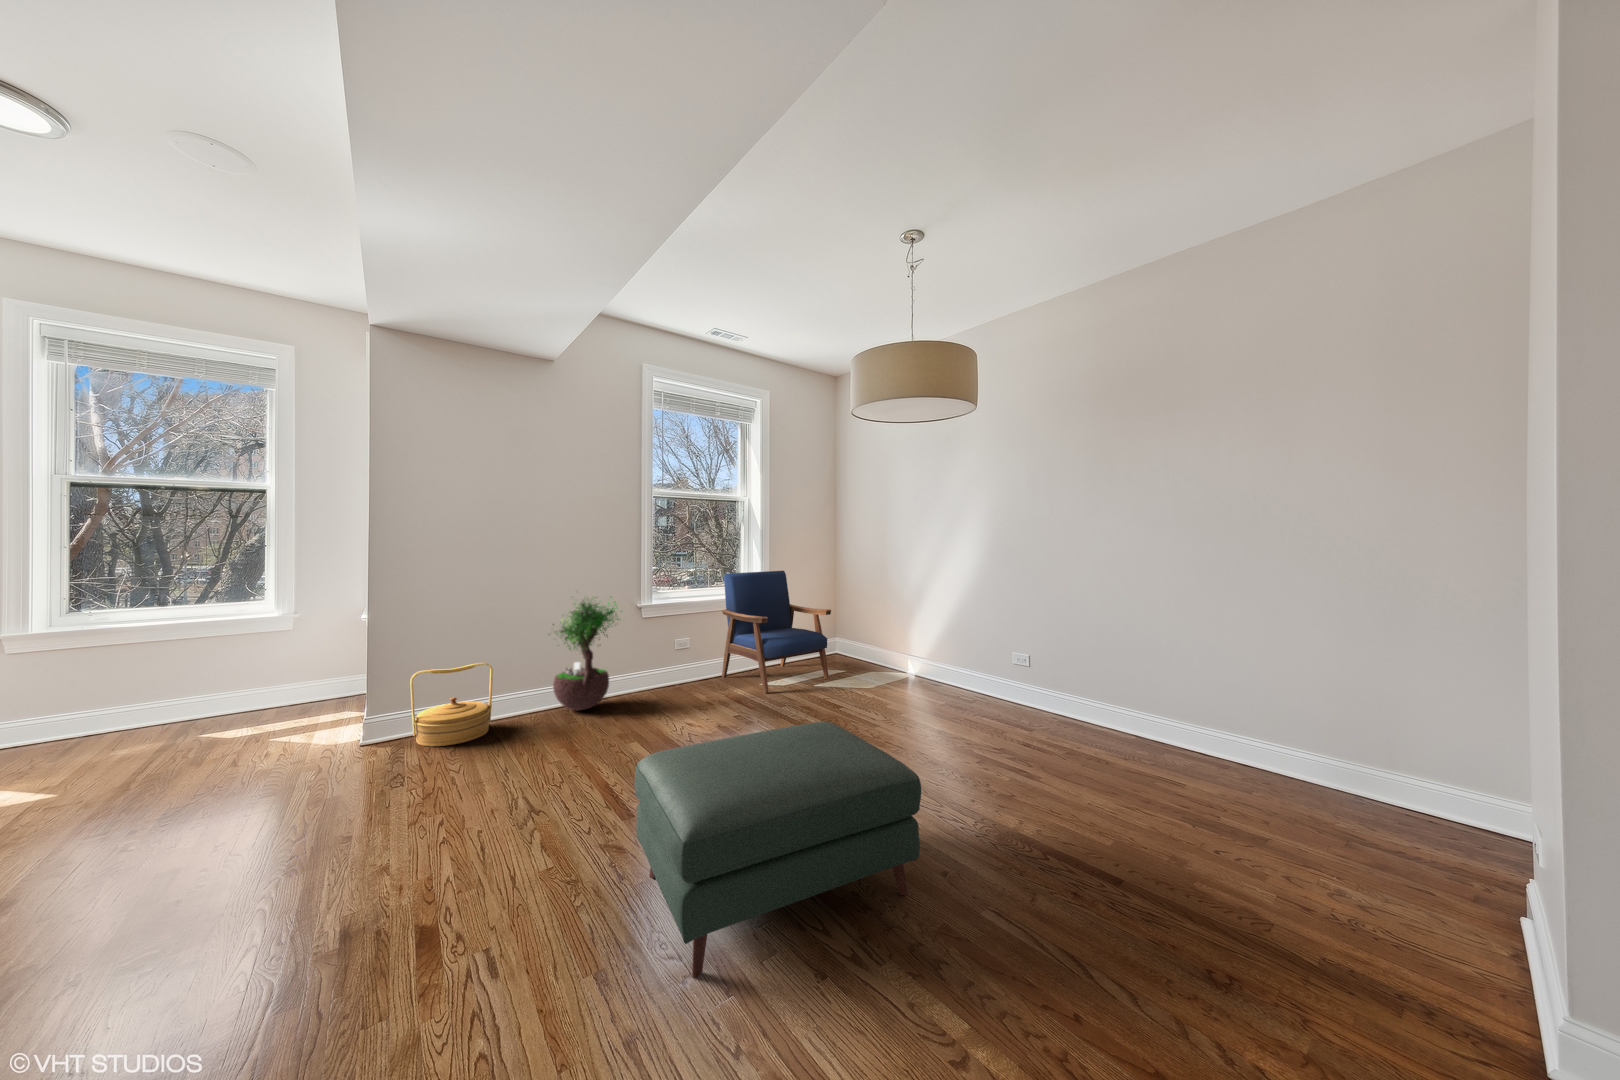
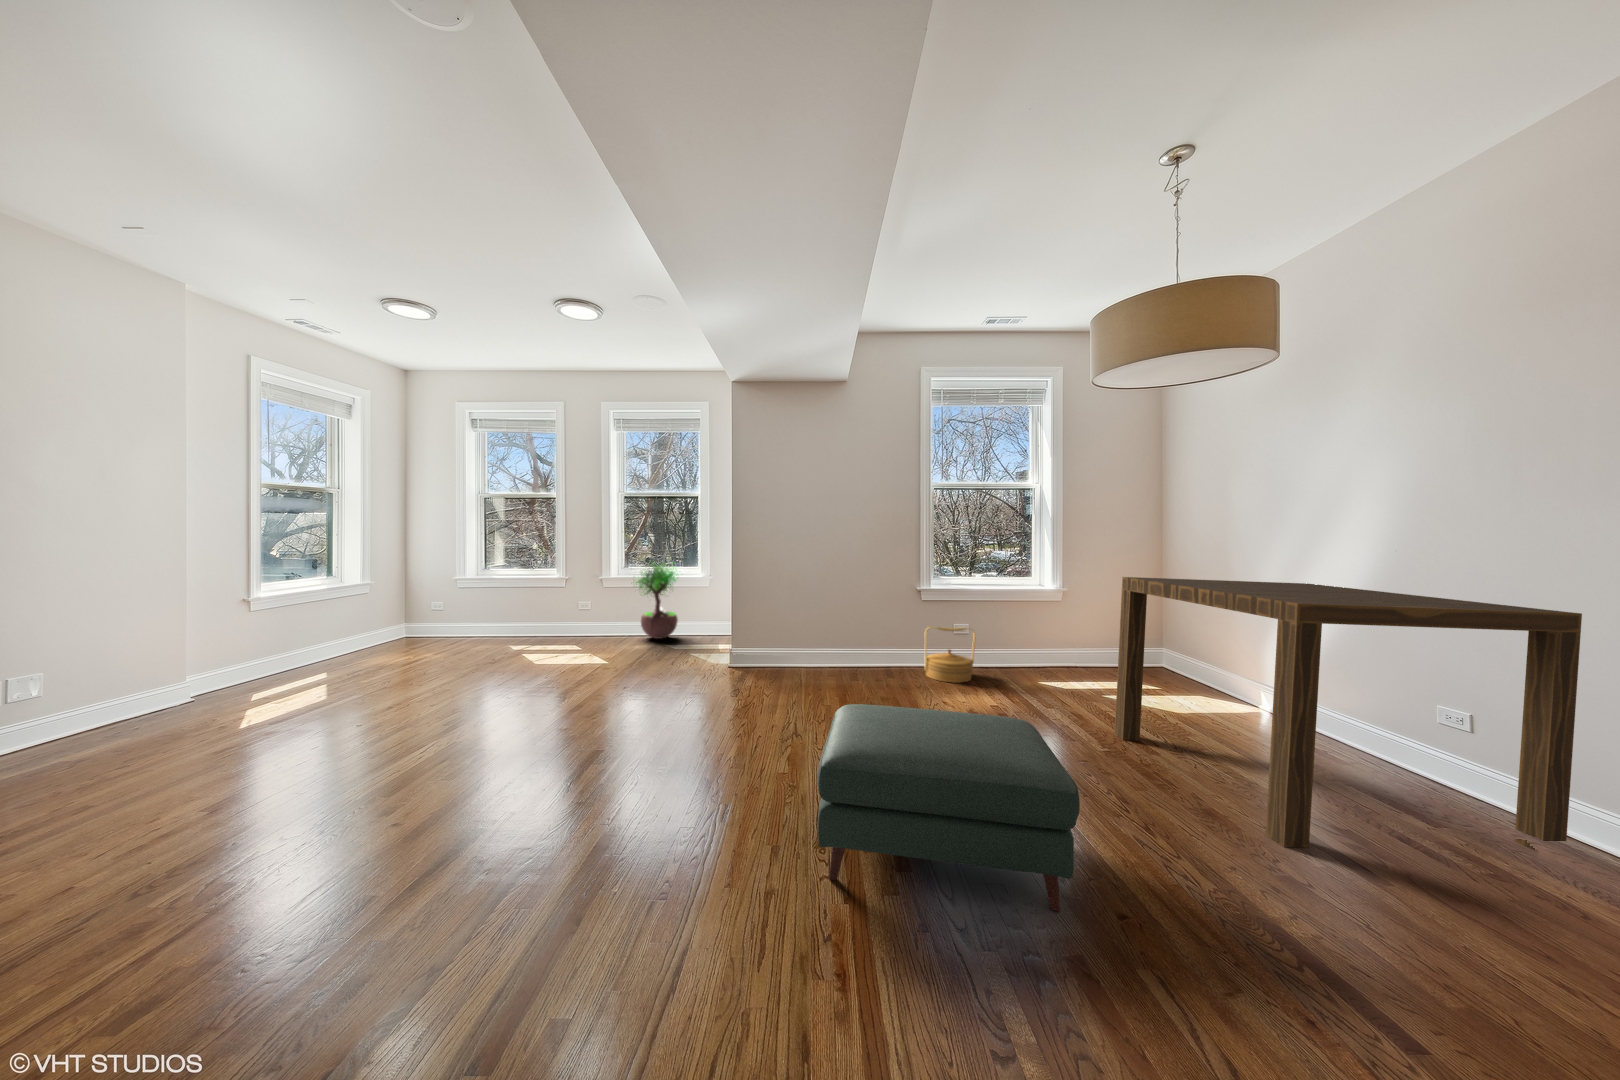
dining table: none [841,566,1092,770] -> present [1115,577,1582,852]
armchair: present [722,571,831,693] -> none [1006,571,1134,698]
potted tree: present [553,597,622,710] -> present [633,562,678,639]
woven basket: present [410,662,493,746] -> present [925,626,976,683]

